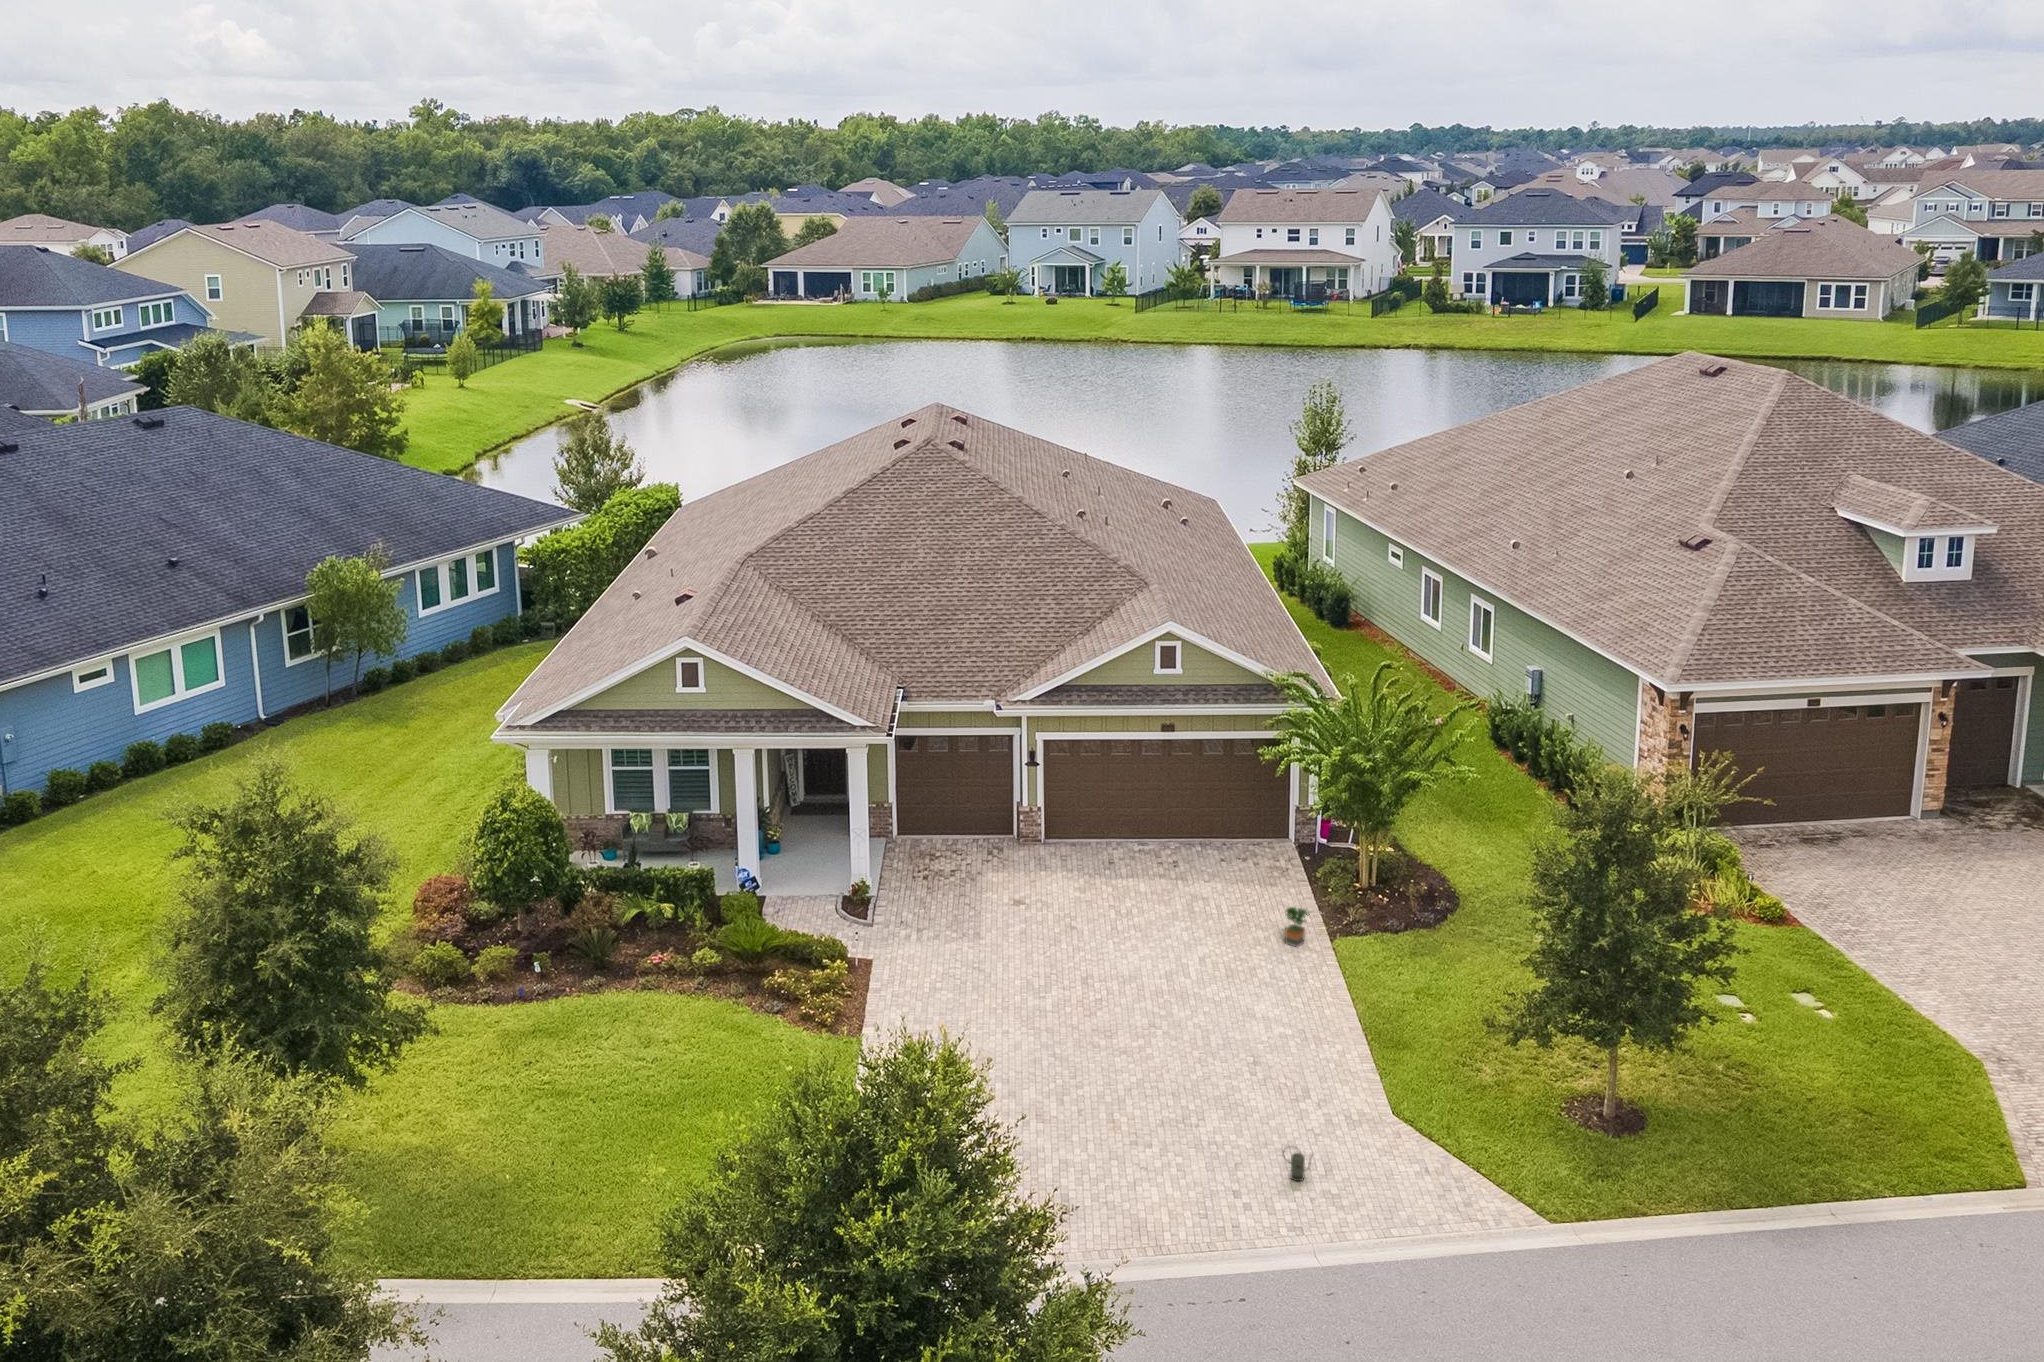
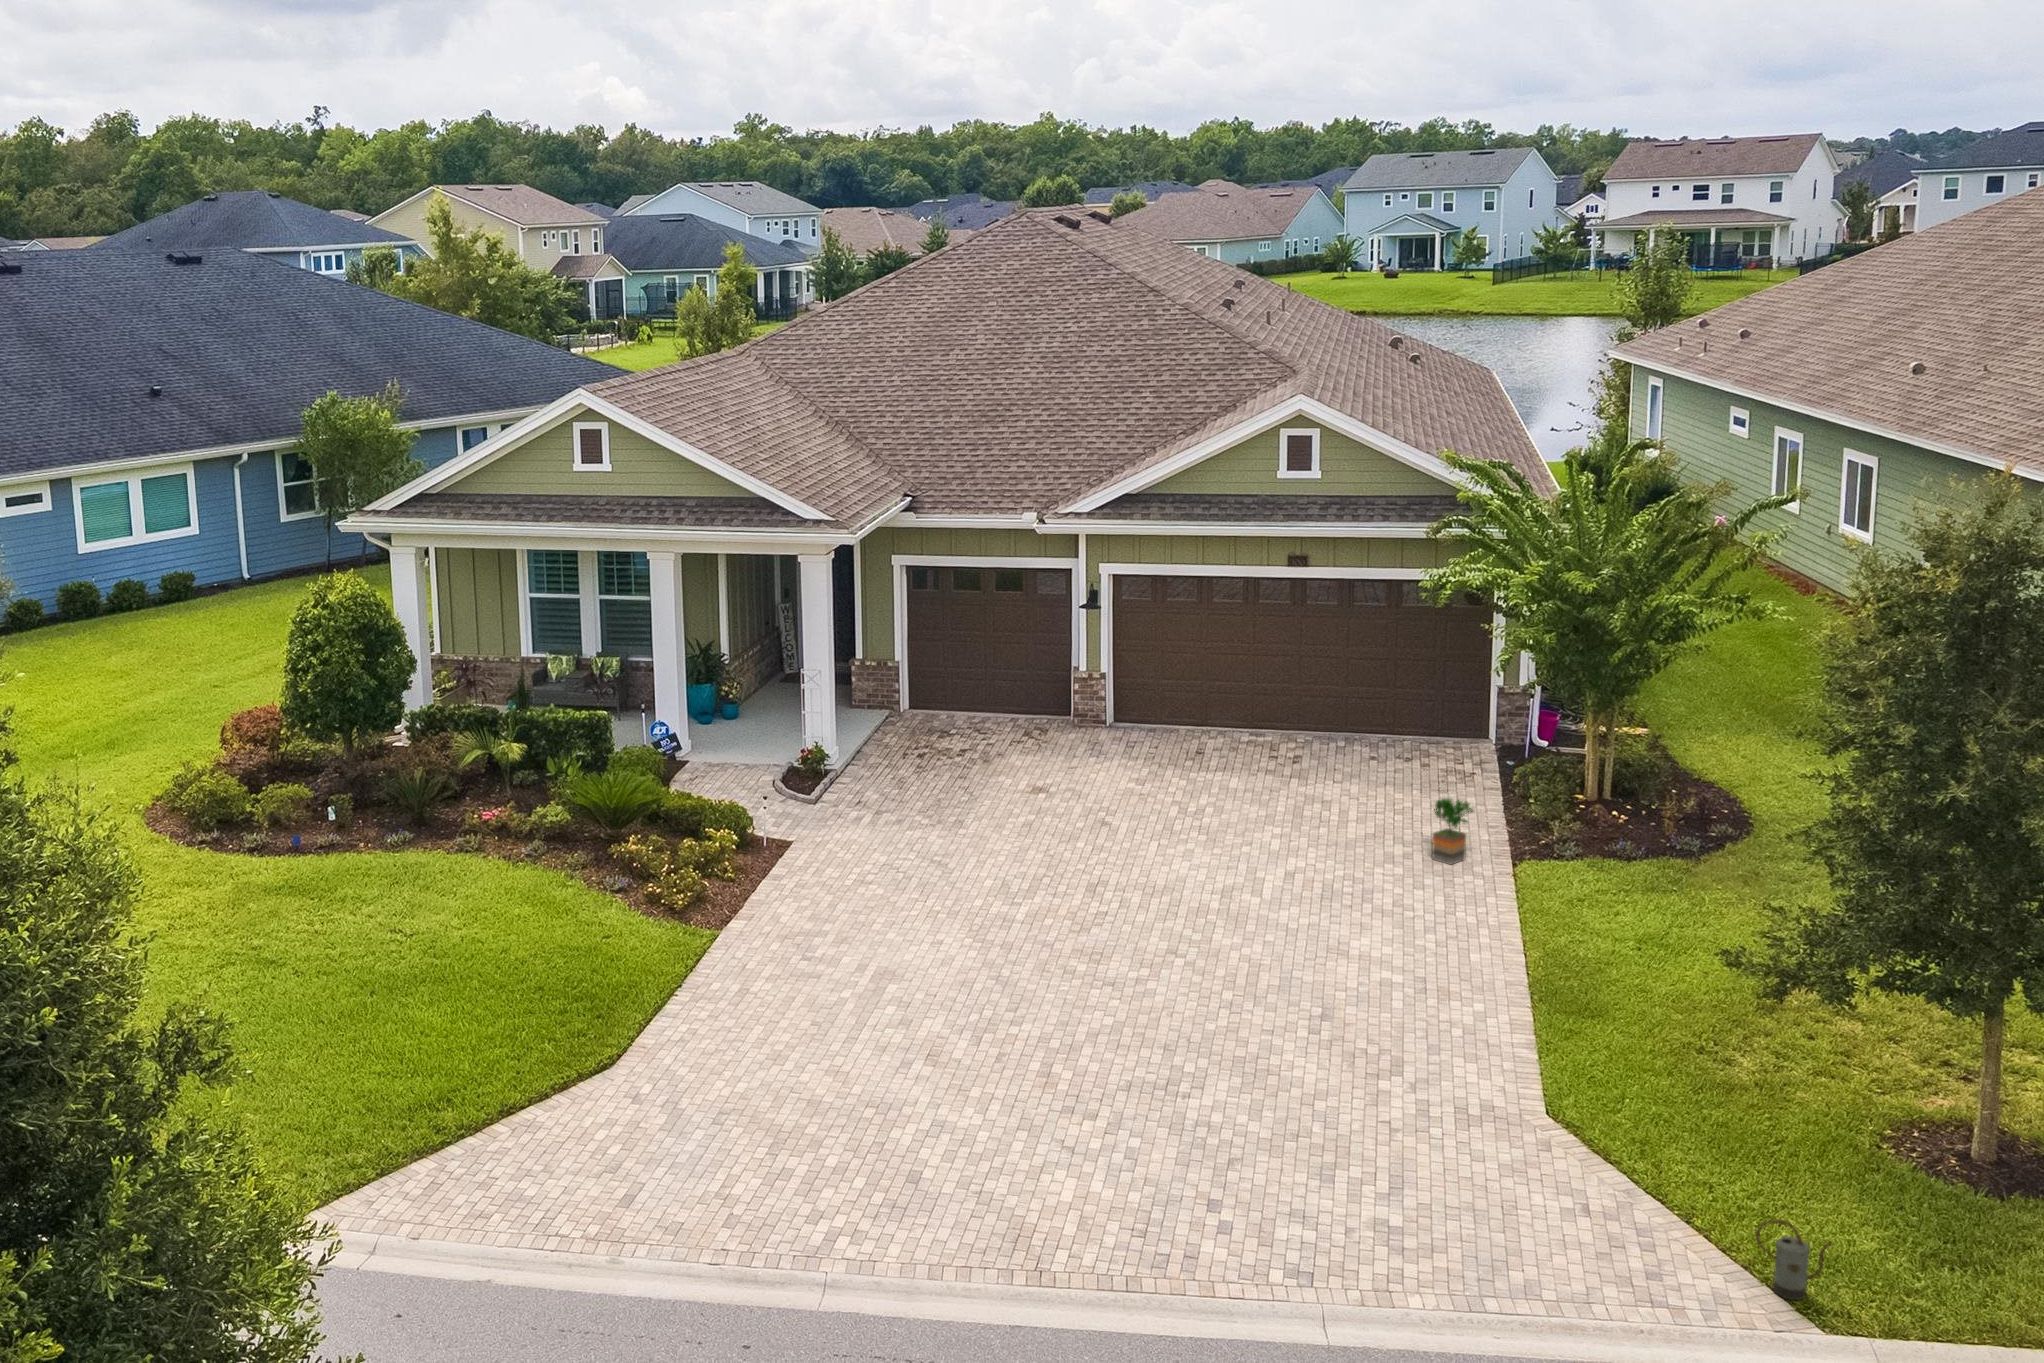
watering can: present [1282,1152,1312,1181] -> present [1756,1219,1832,1300]

